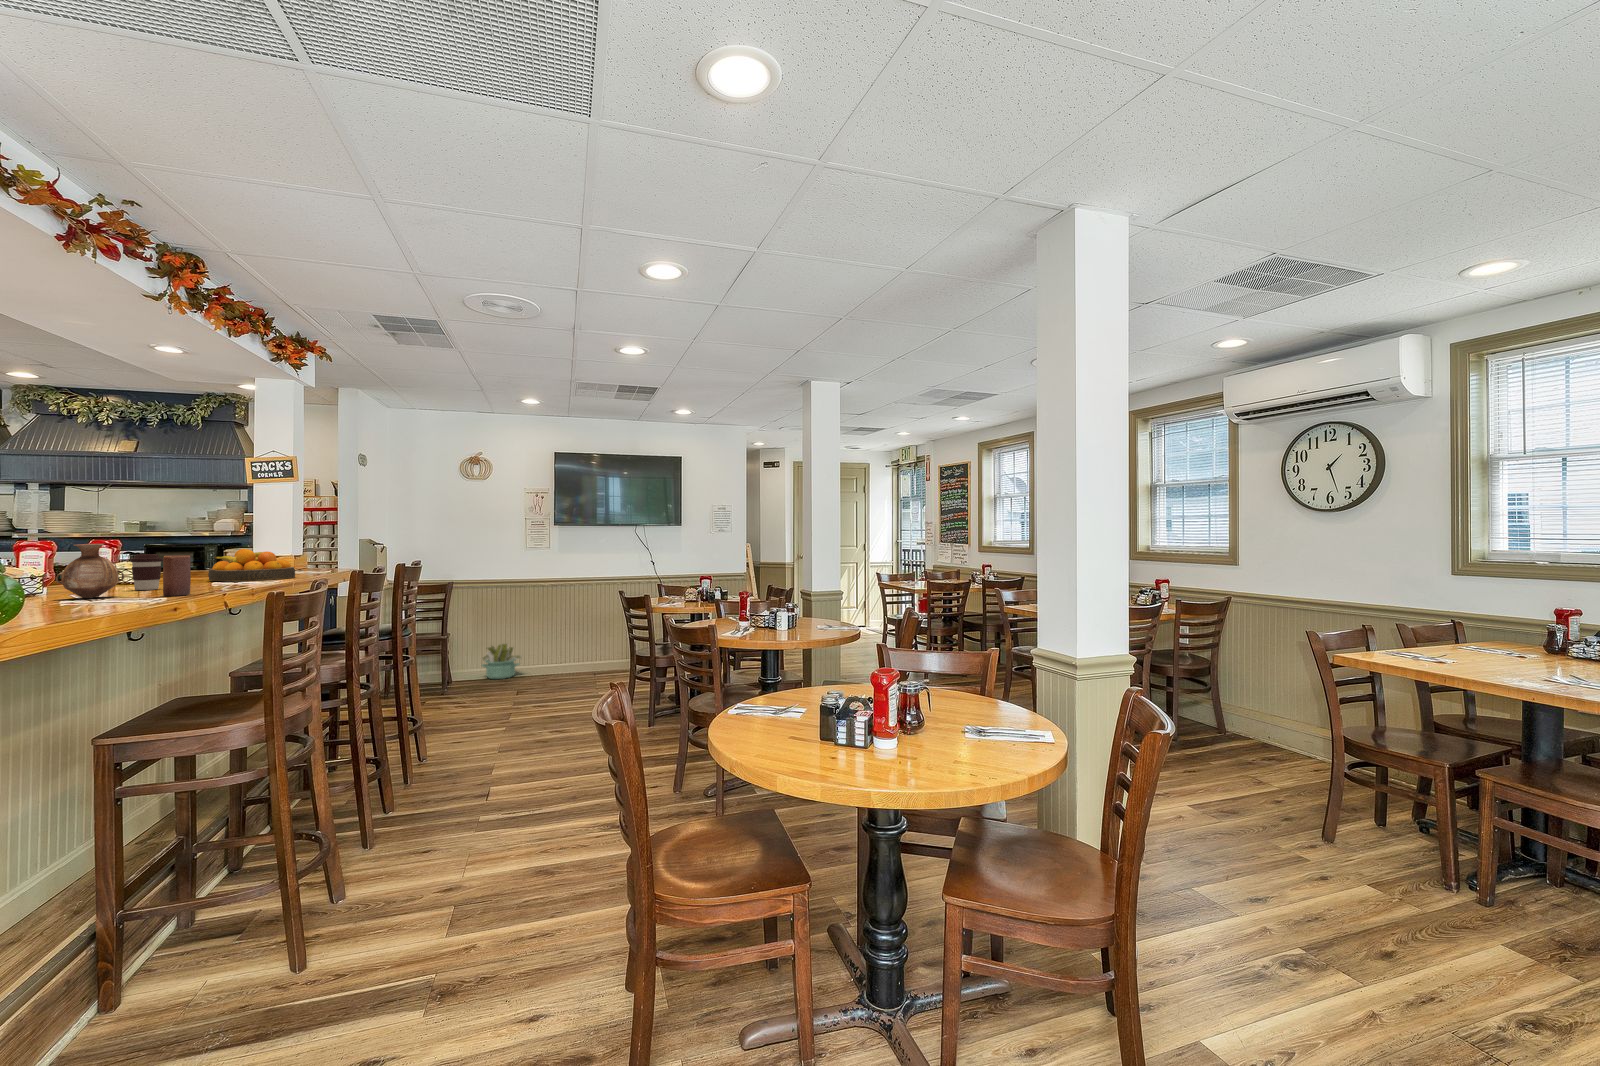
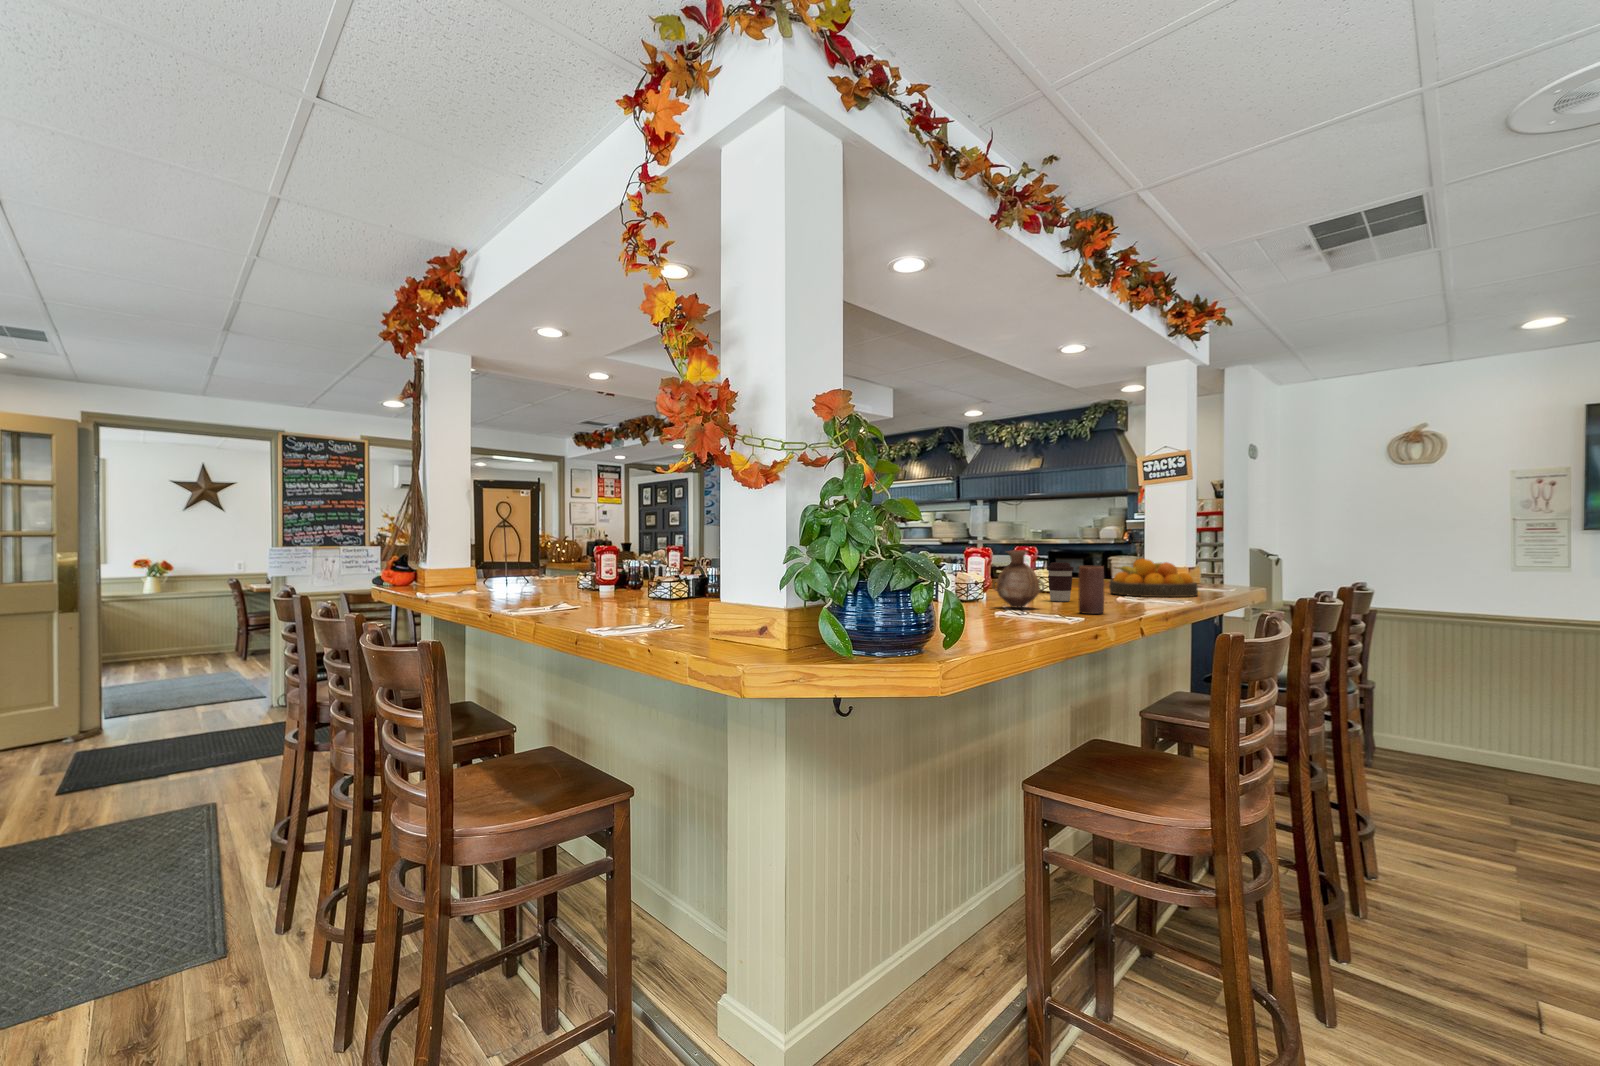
decorative plant: present [482,644,522,679] -> none [1432,713,1516,773]

